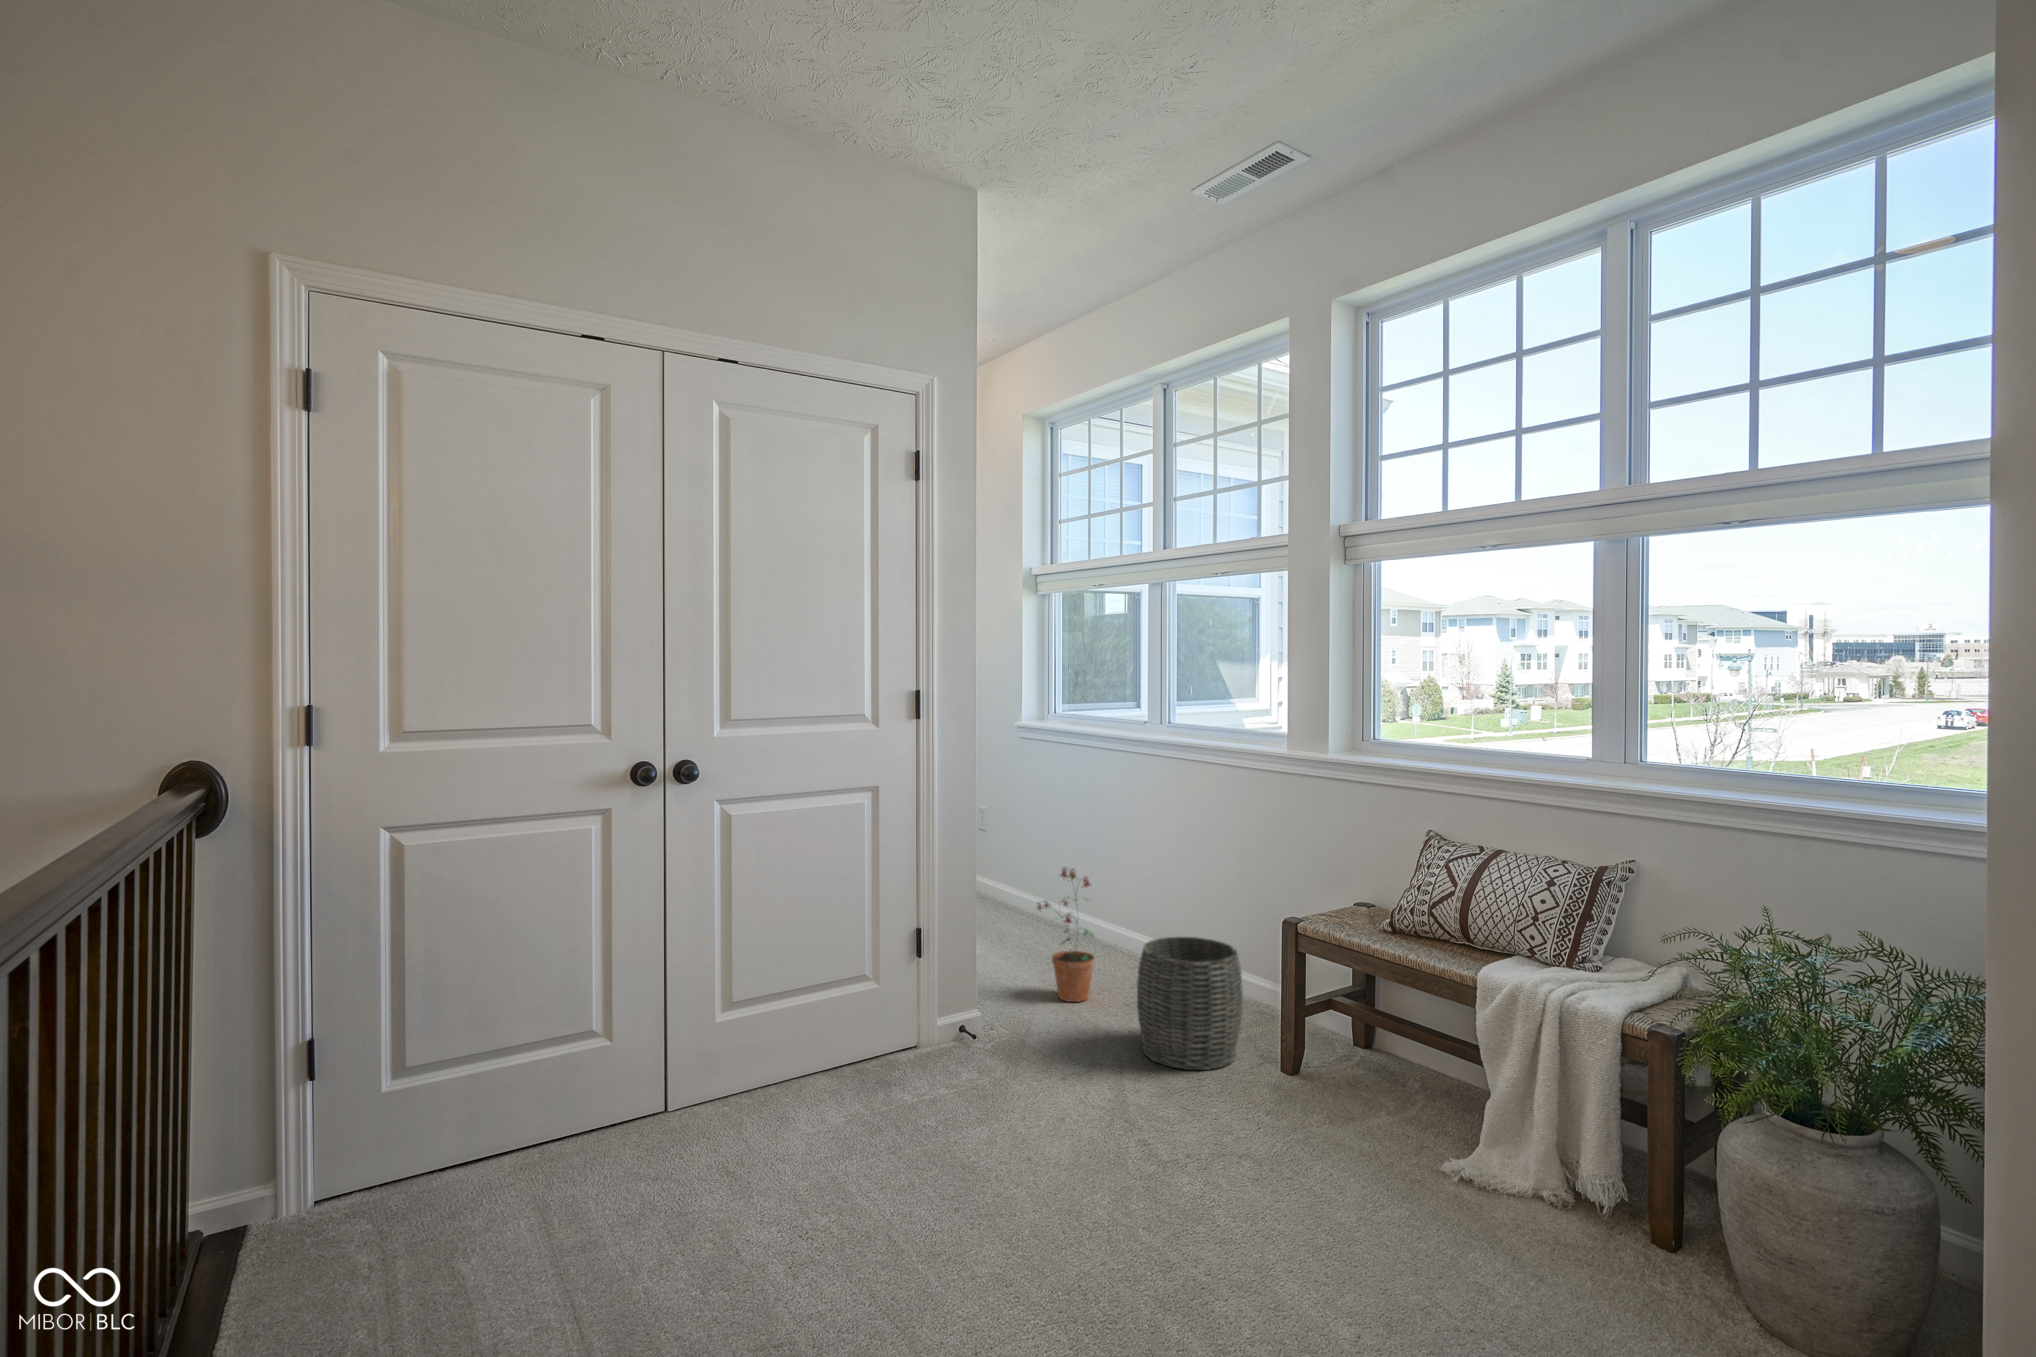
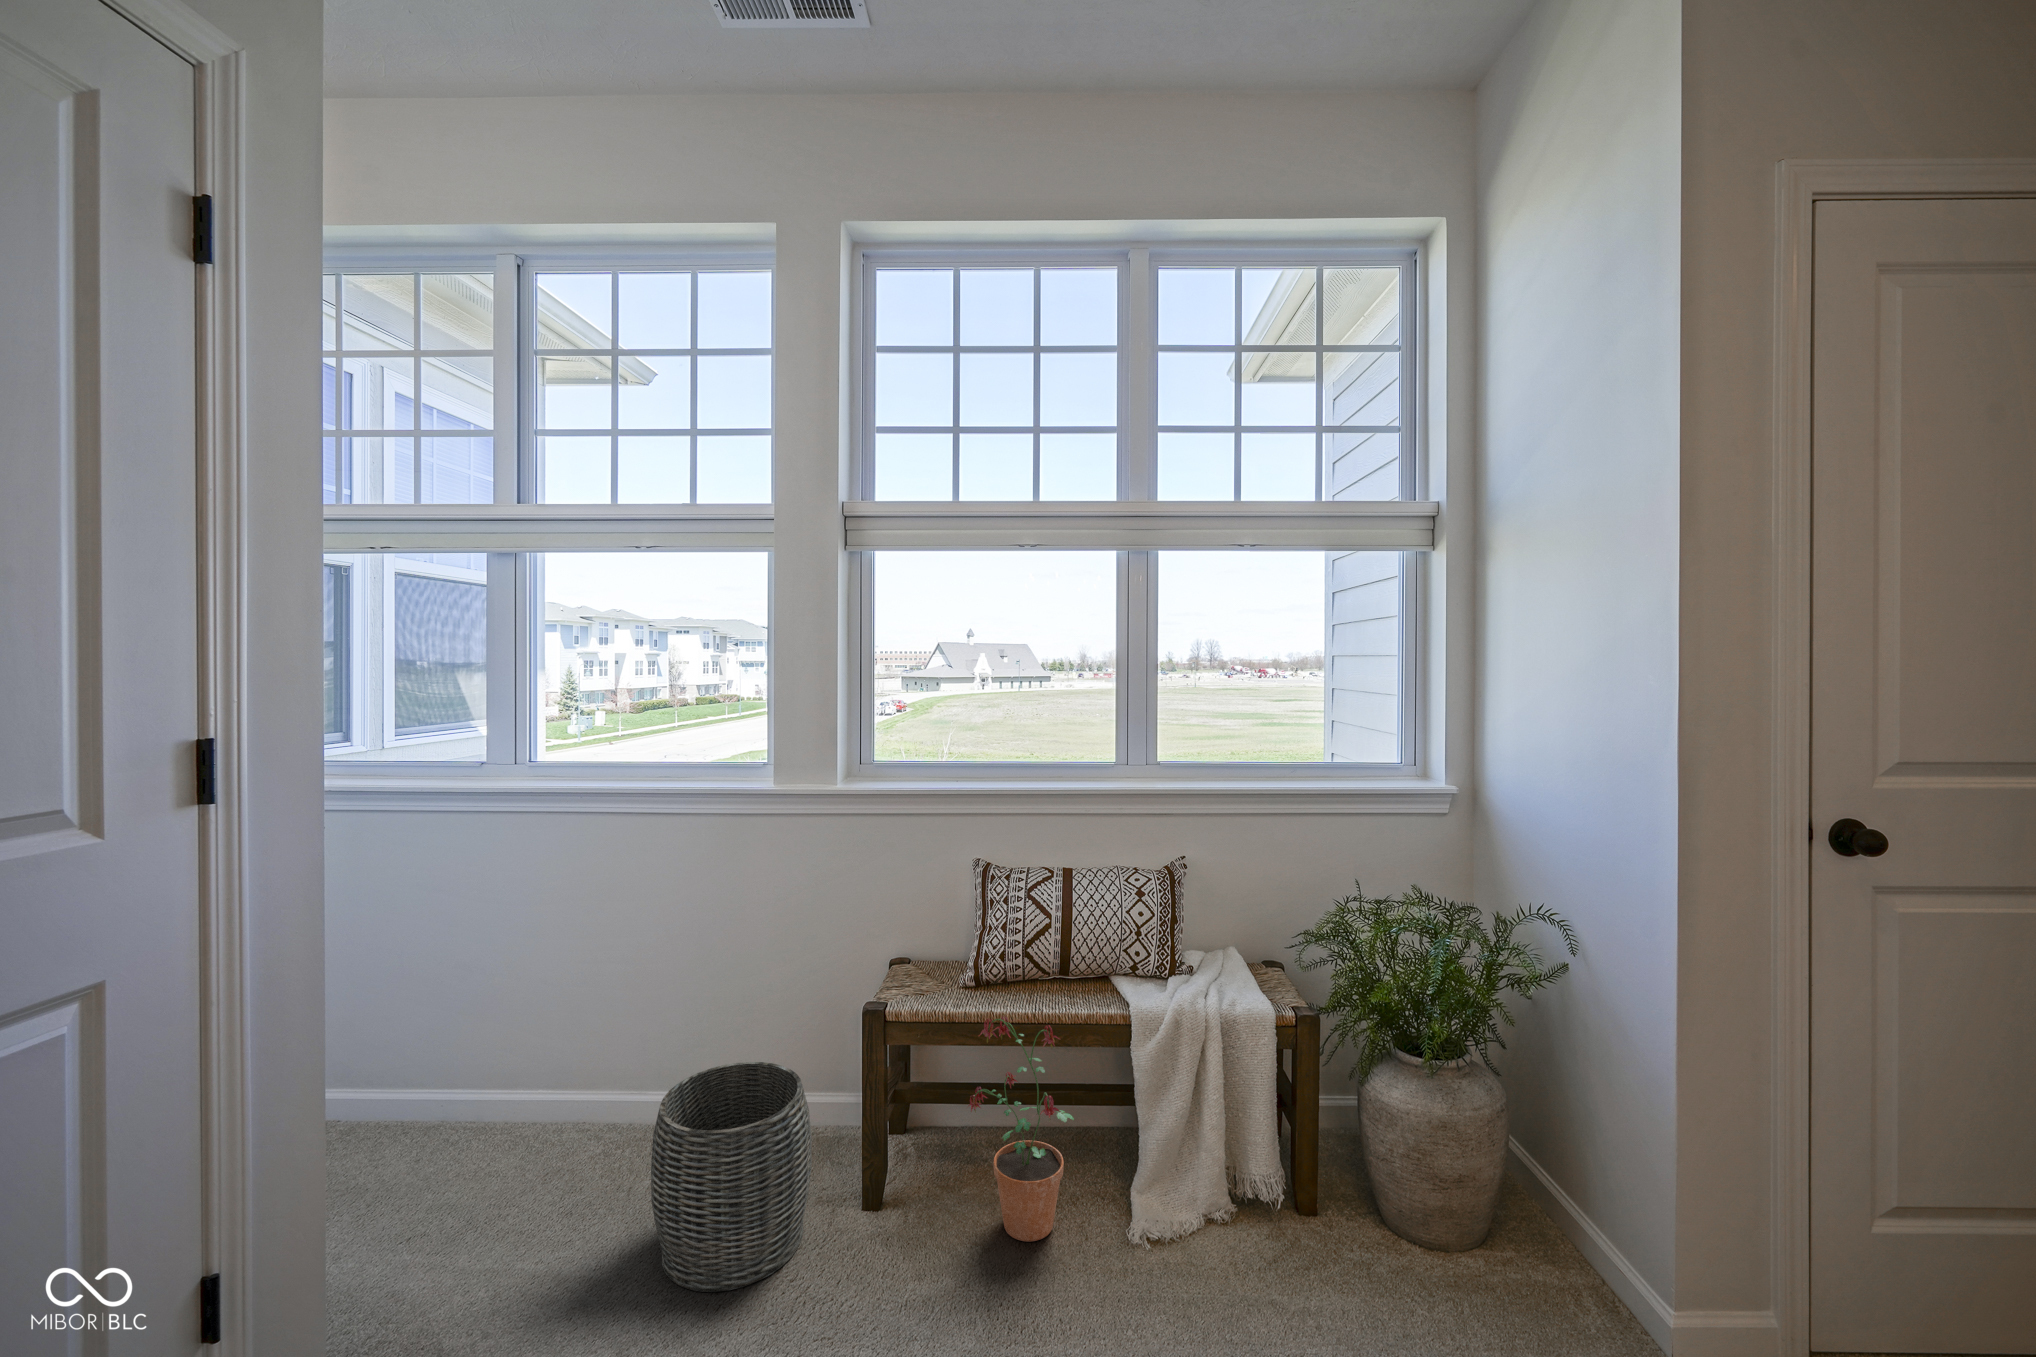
potted plant: present [1037,868,1095,1002] -> present [969,1017,1074,1241]

